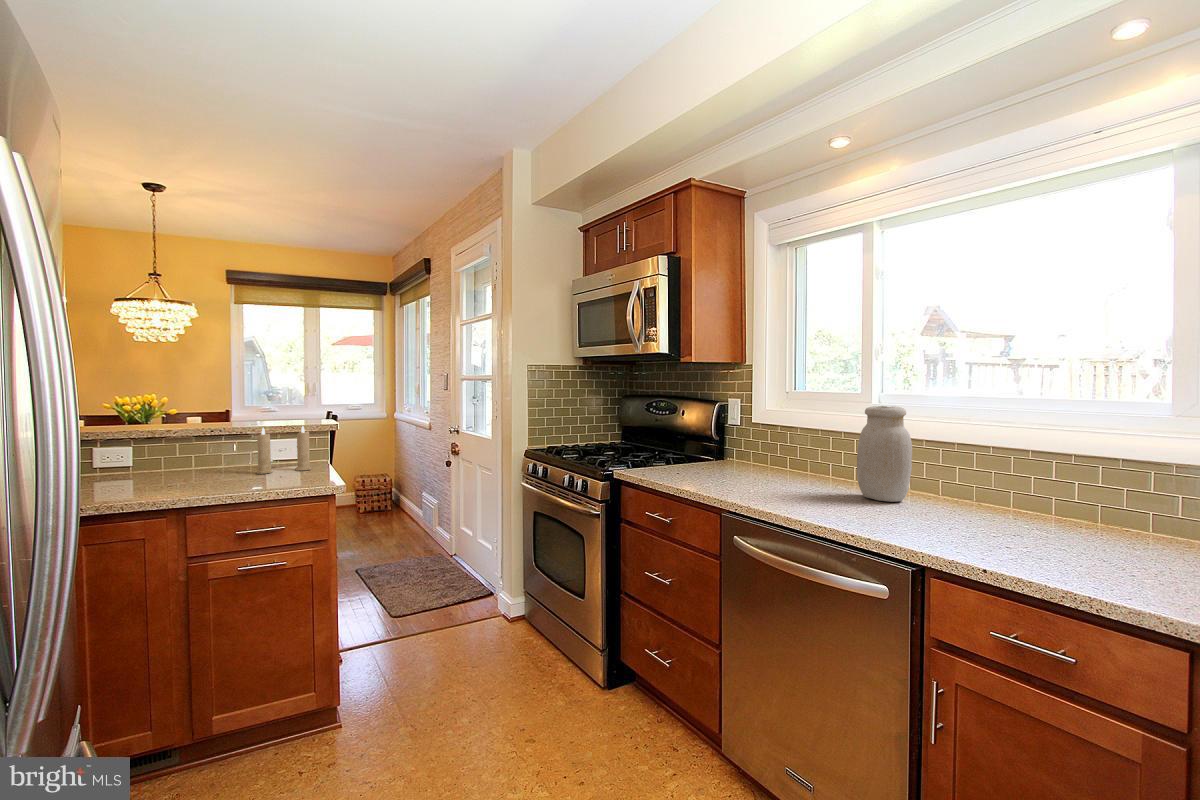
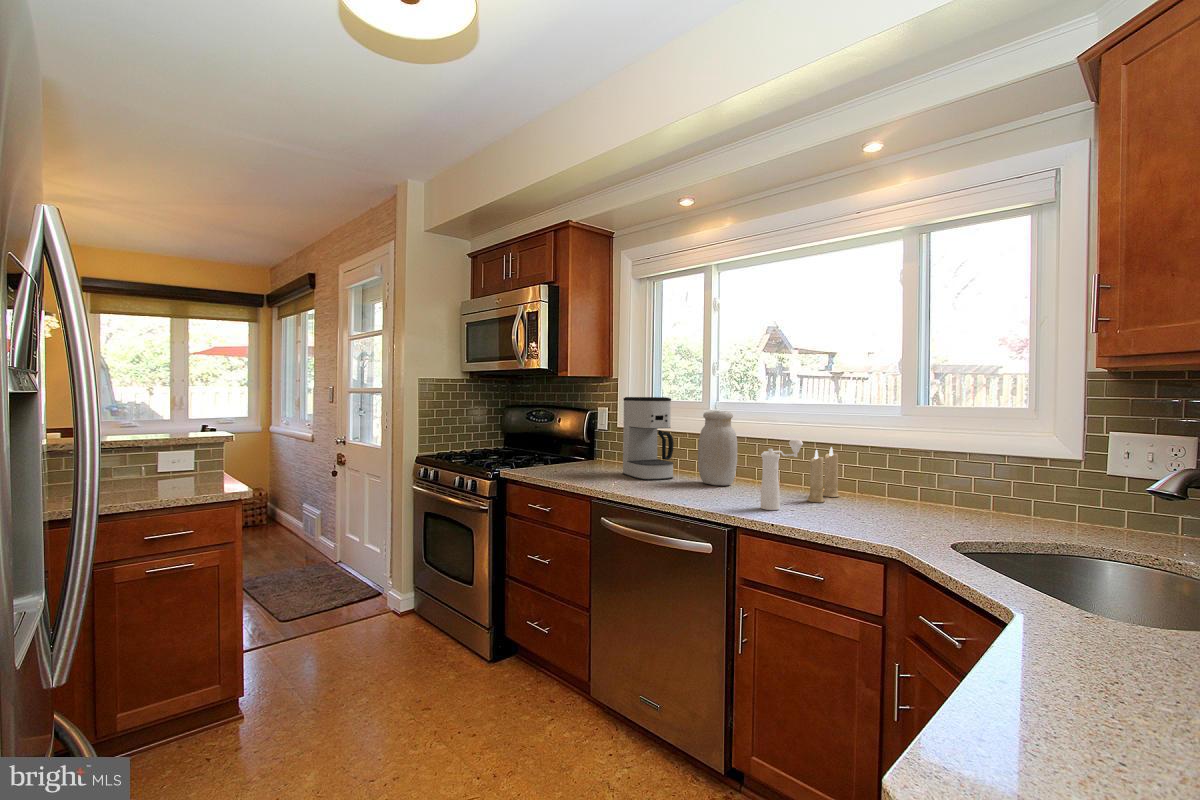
coffee maker: none [758,387,824,490] -> present [623,397,674,480]
candle: present [256,426,312,474] -> present [807,447,839,503]
pepper mill: none [951,448,1016,544] -> present [761,439,803,510]

